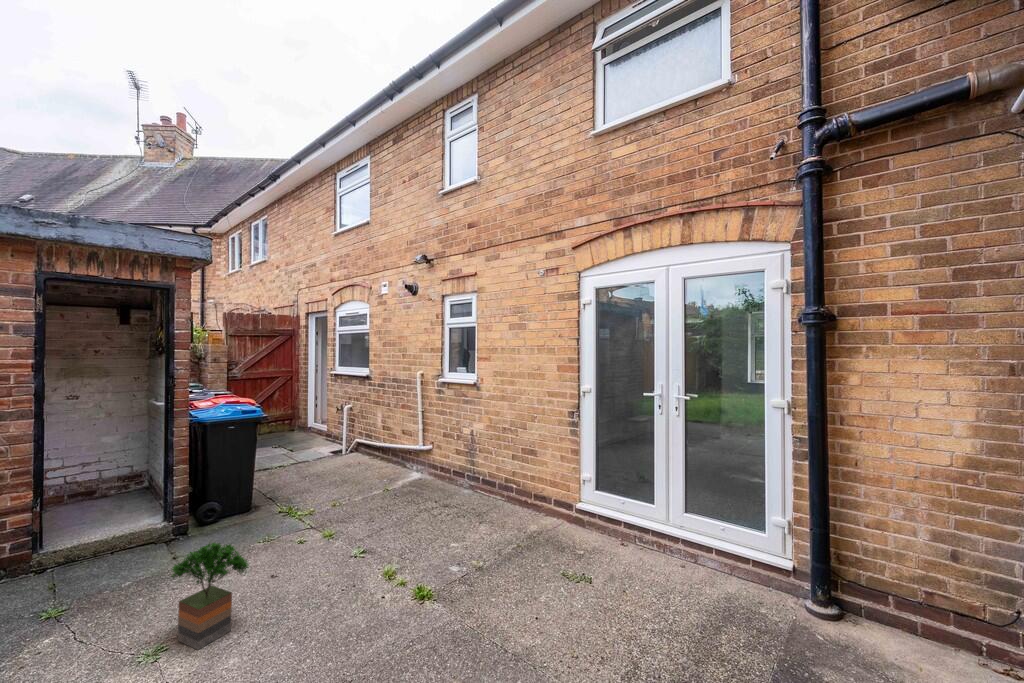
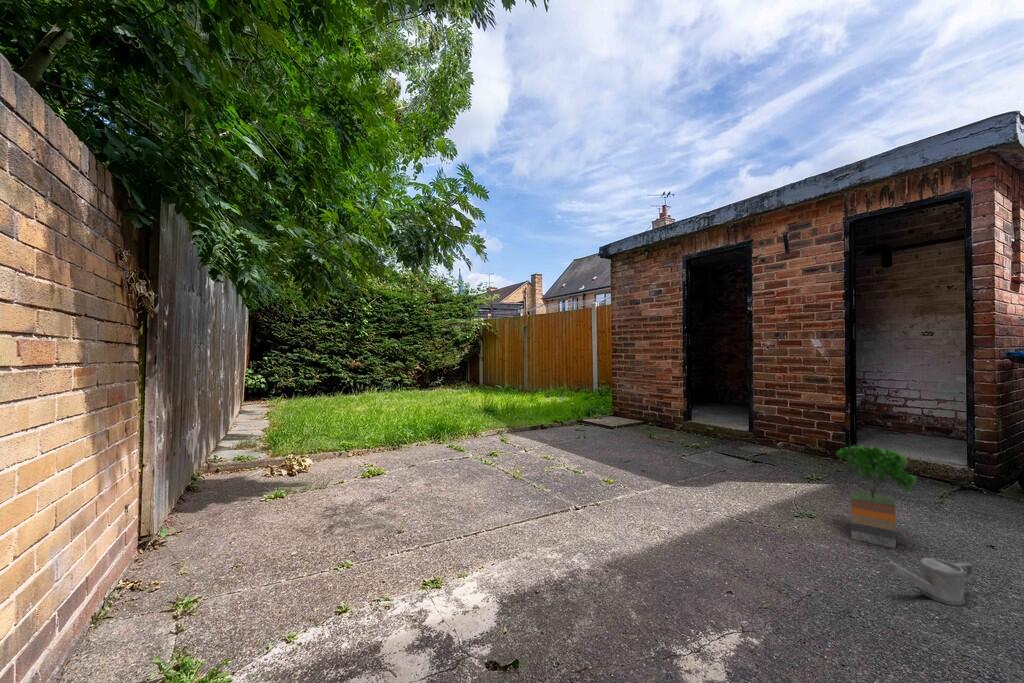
watering can: none [290,604,317,647] -> present [889,558,973,606]

